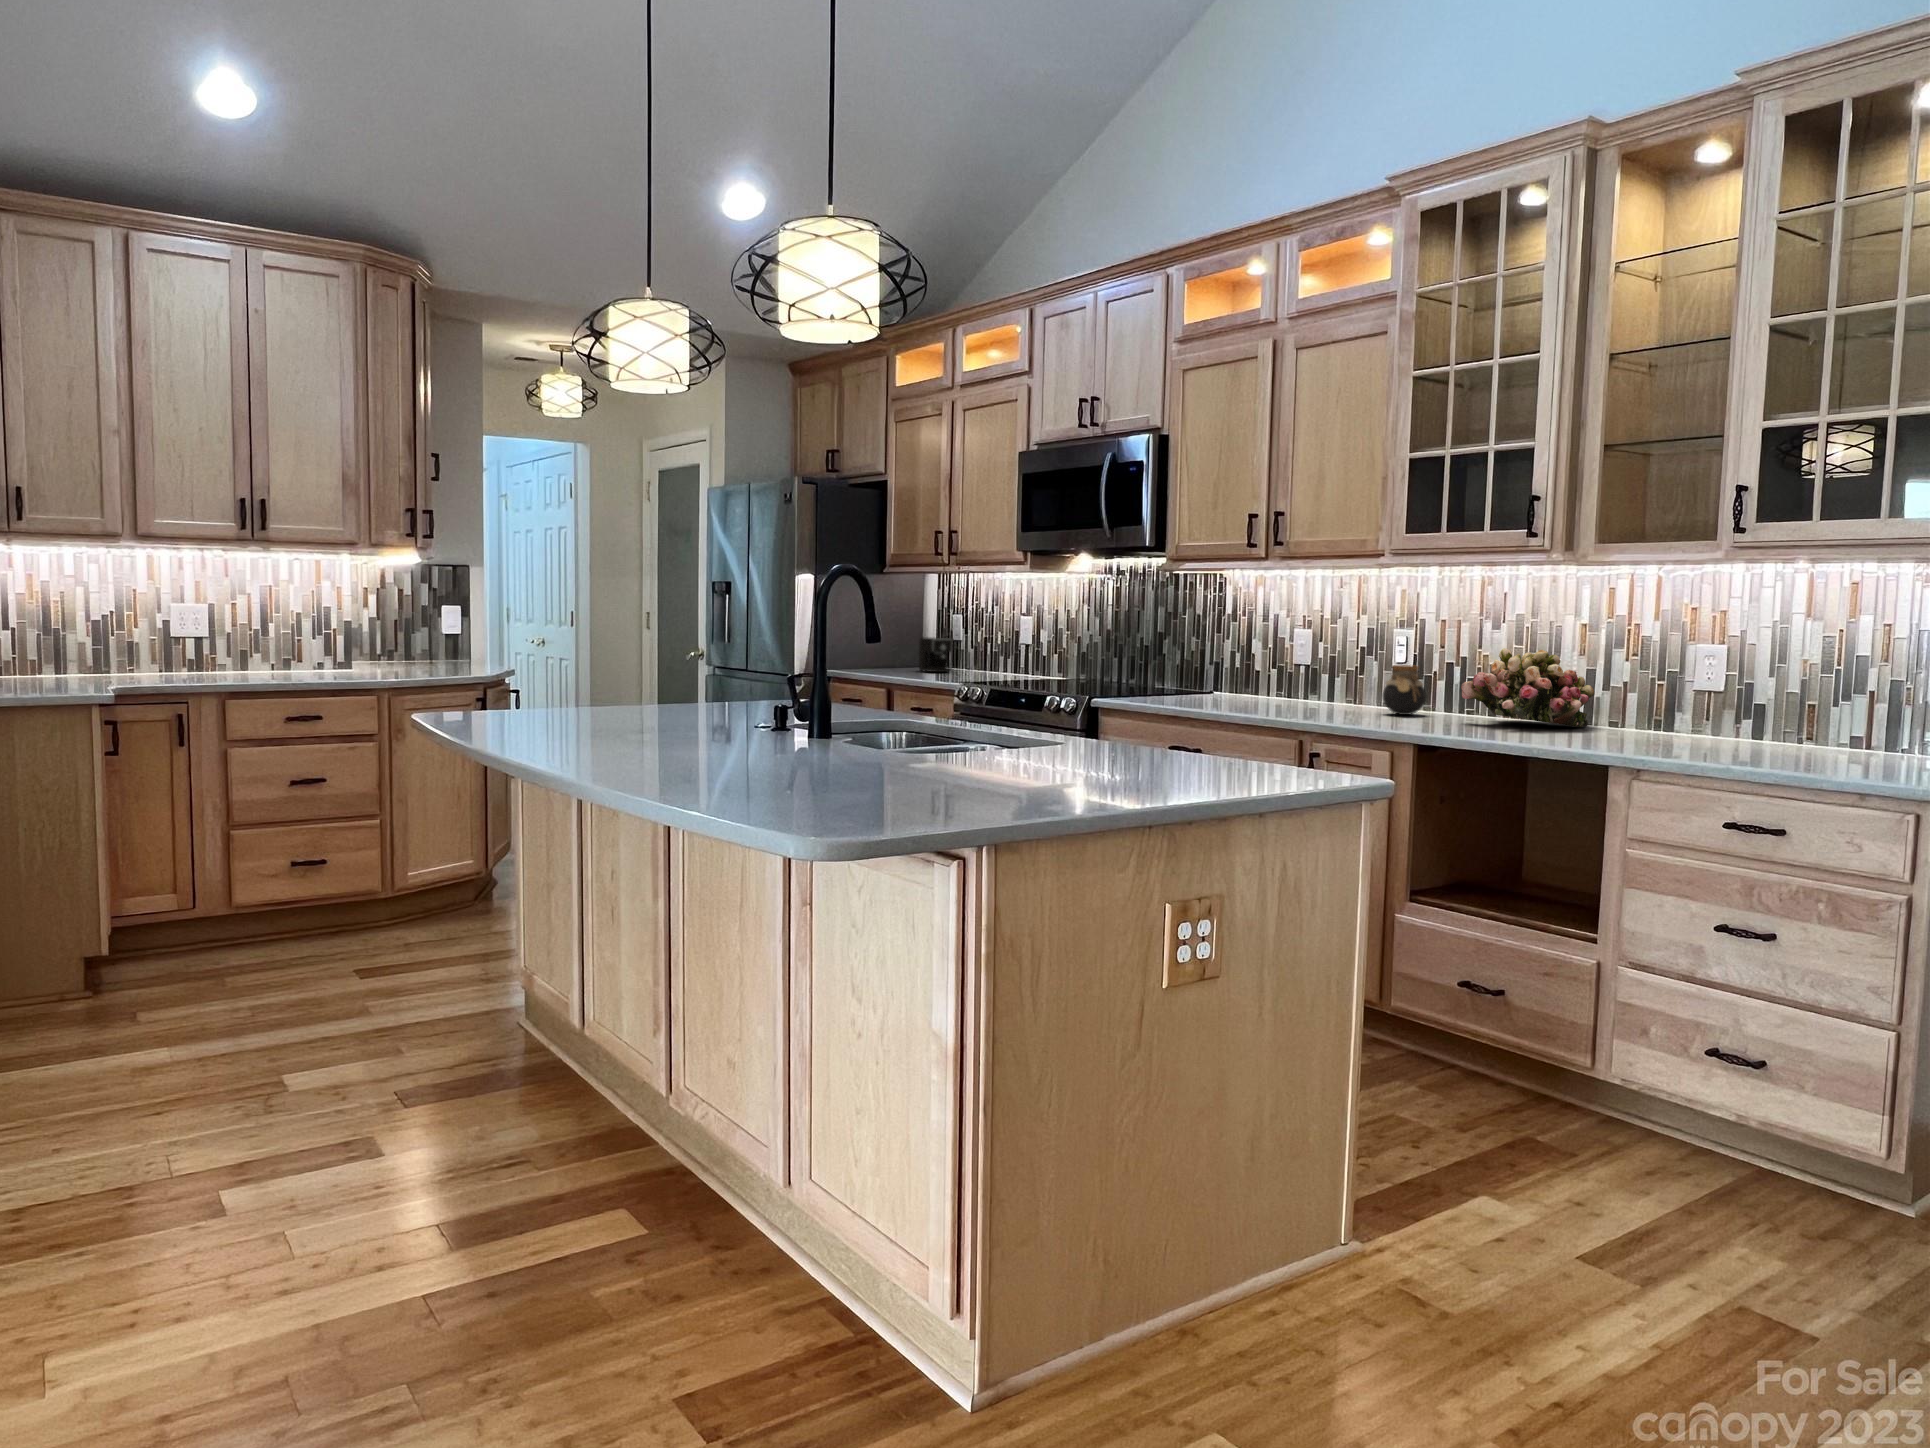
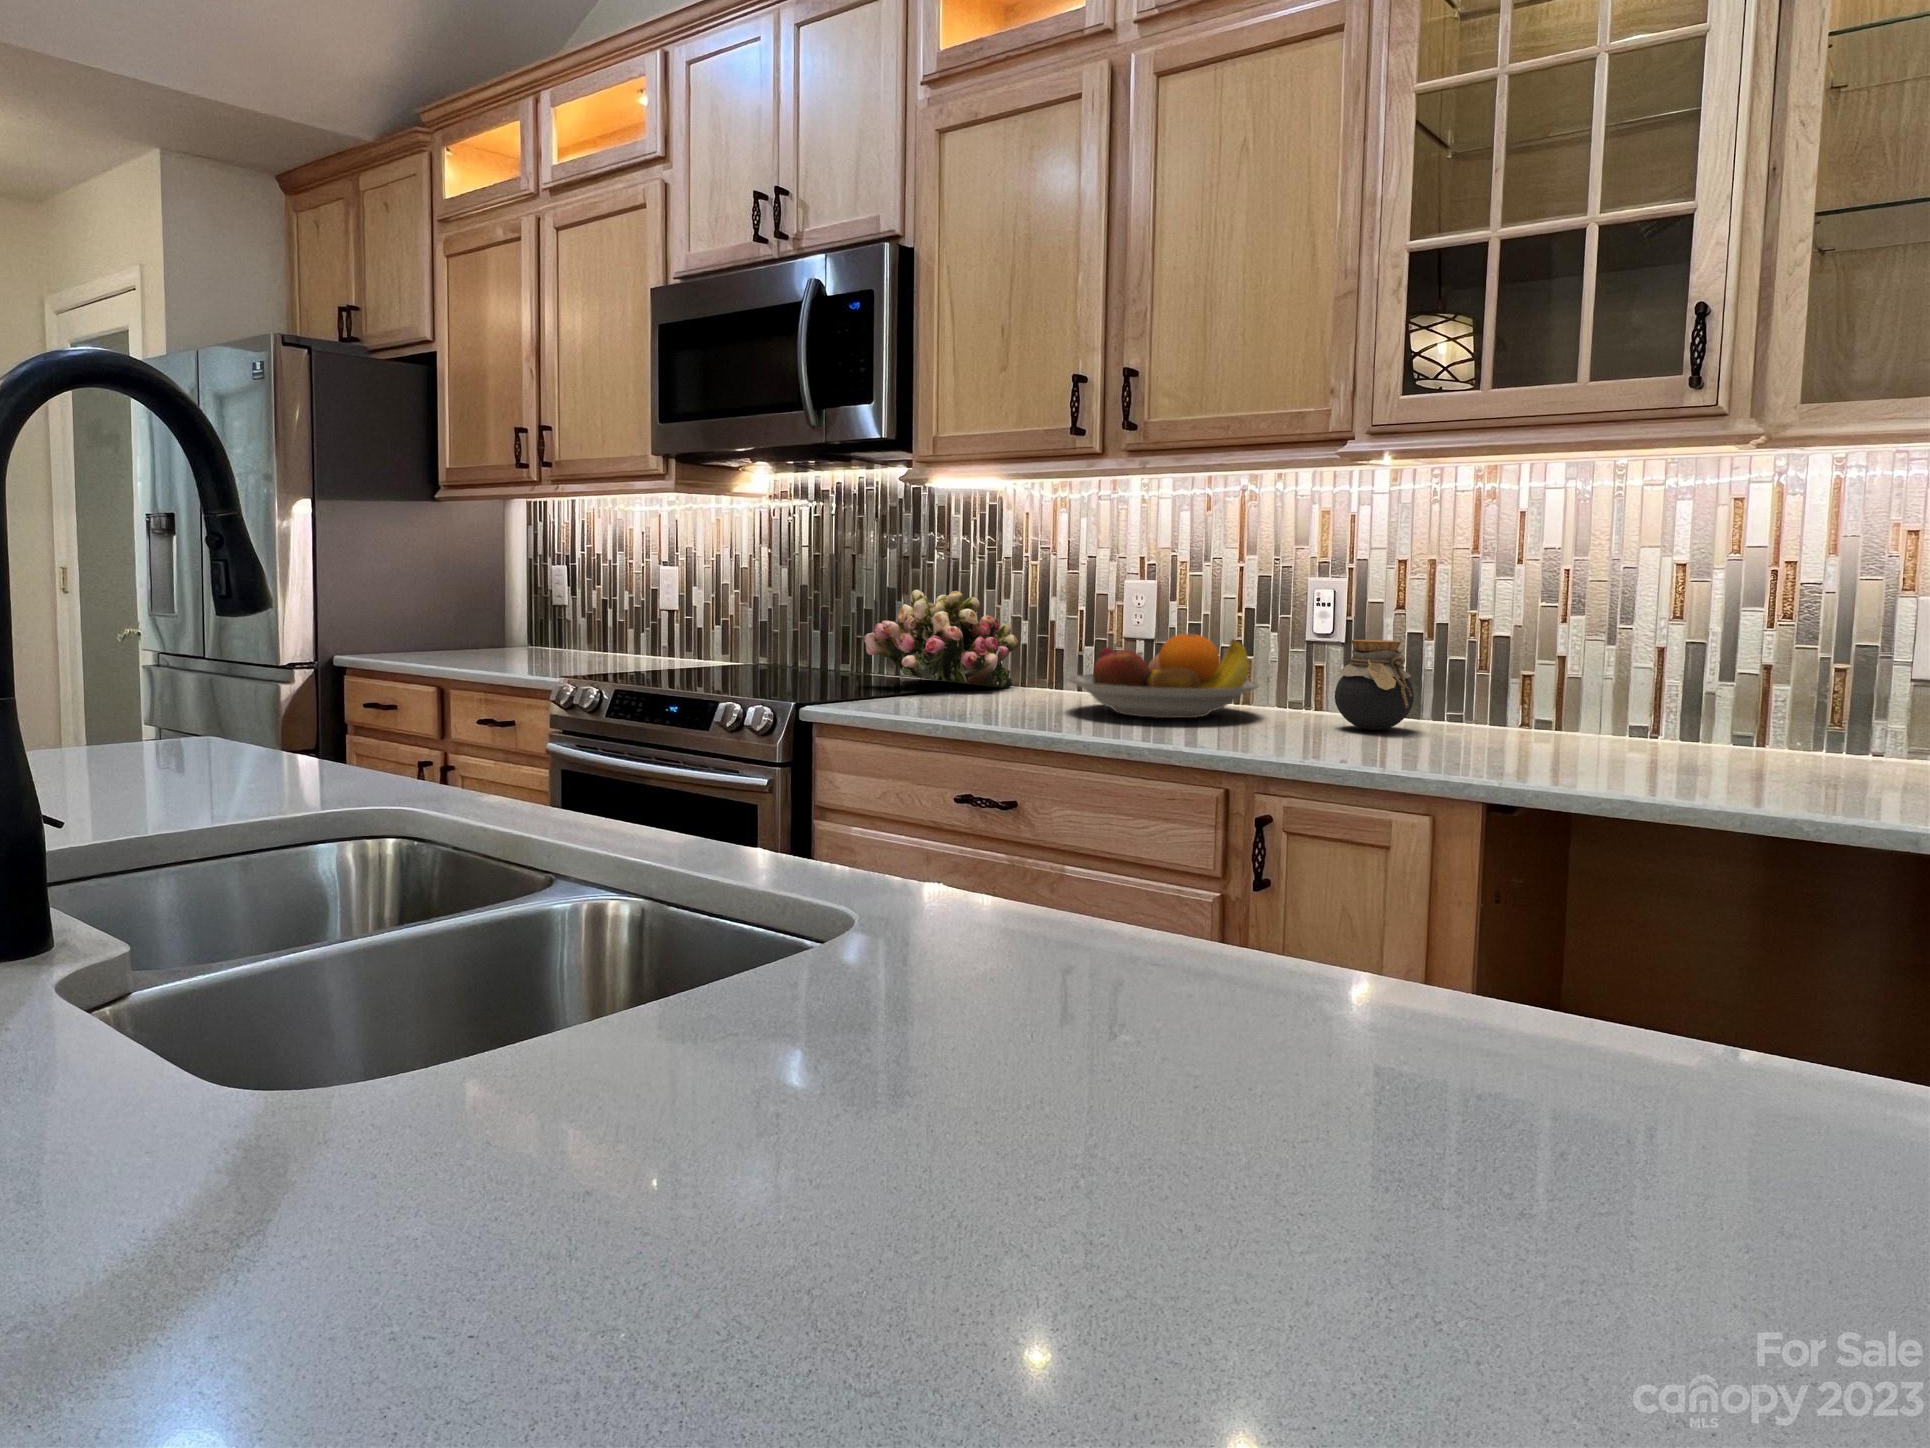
coffee maker: present [919,637,967,672] -> none [497,601,582,655]
flower arrangement: present [1461,648,1594,728] -> present [864,590,1018,688]
fruit bowl: none [1241,661,1352,708] -> present [1068,634,1259,718]

